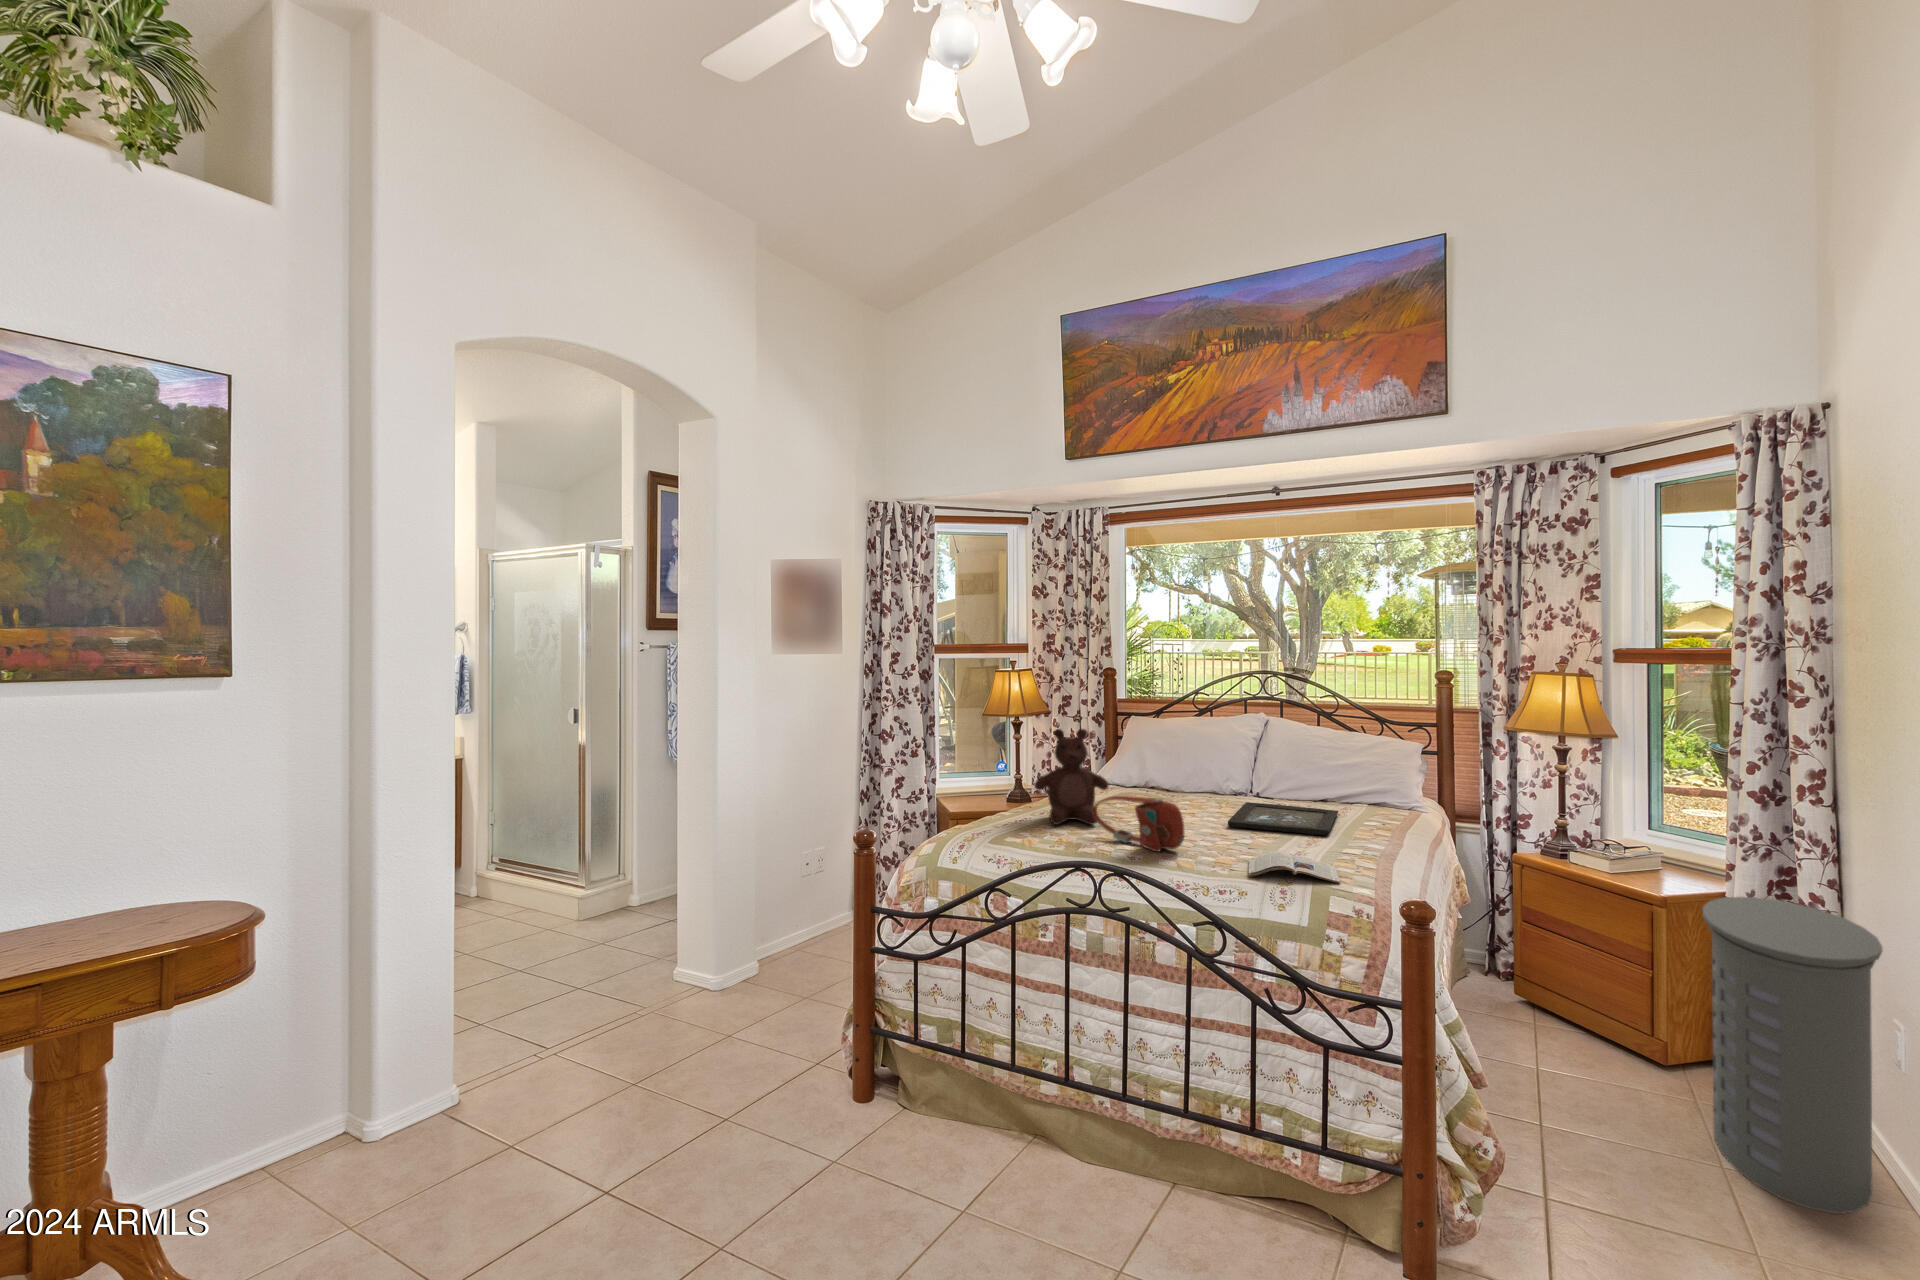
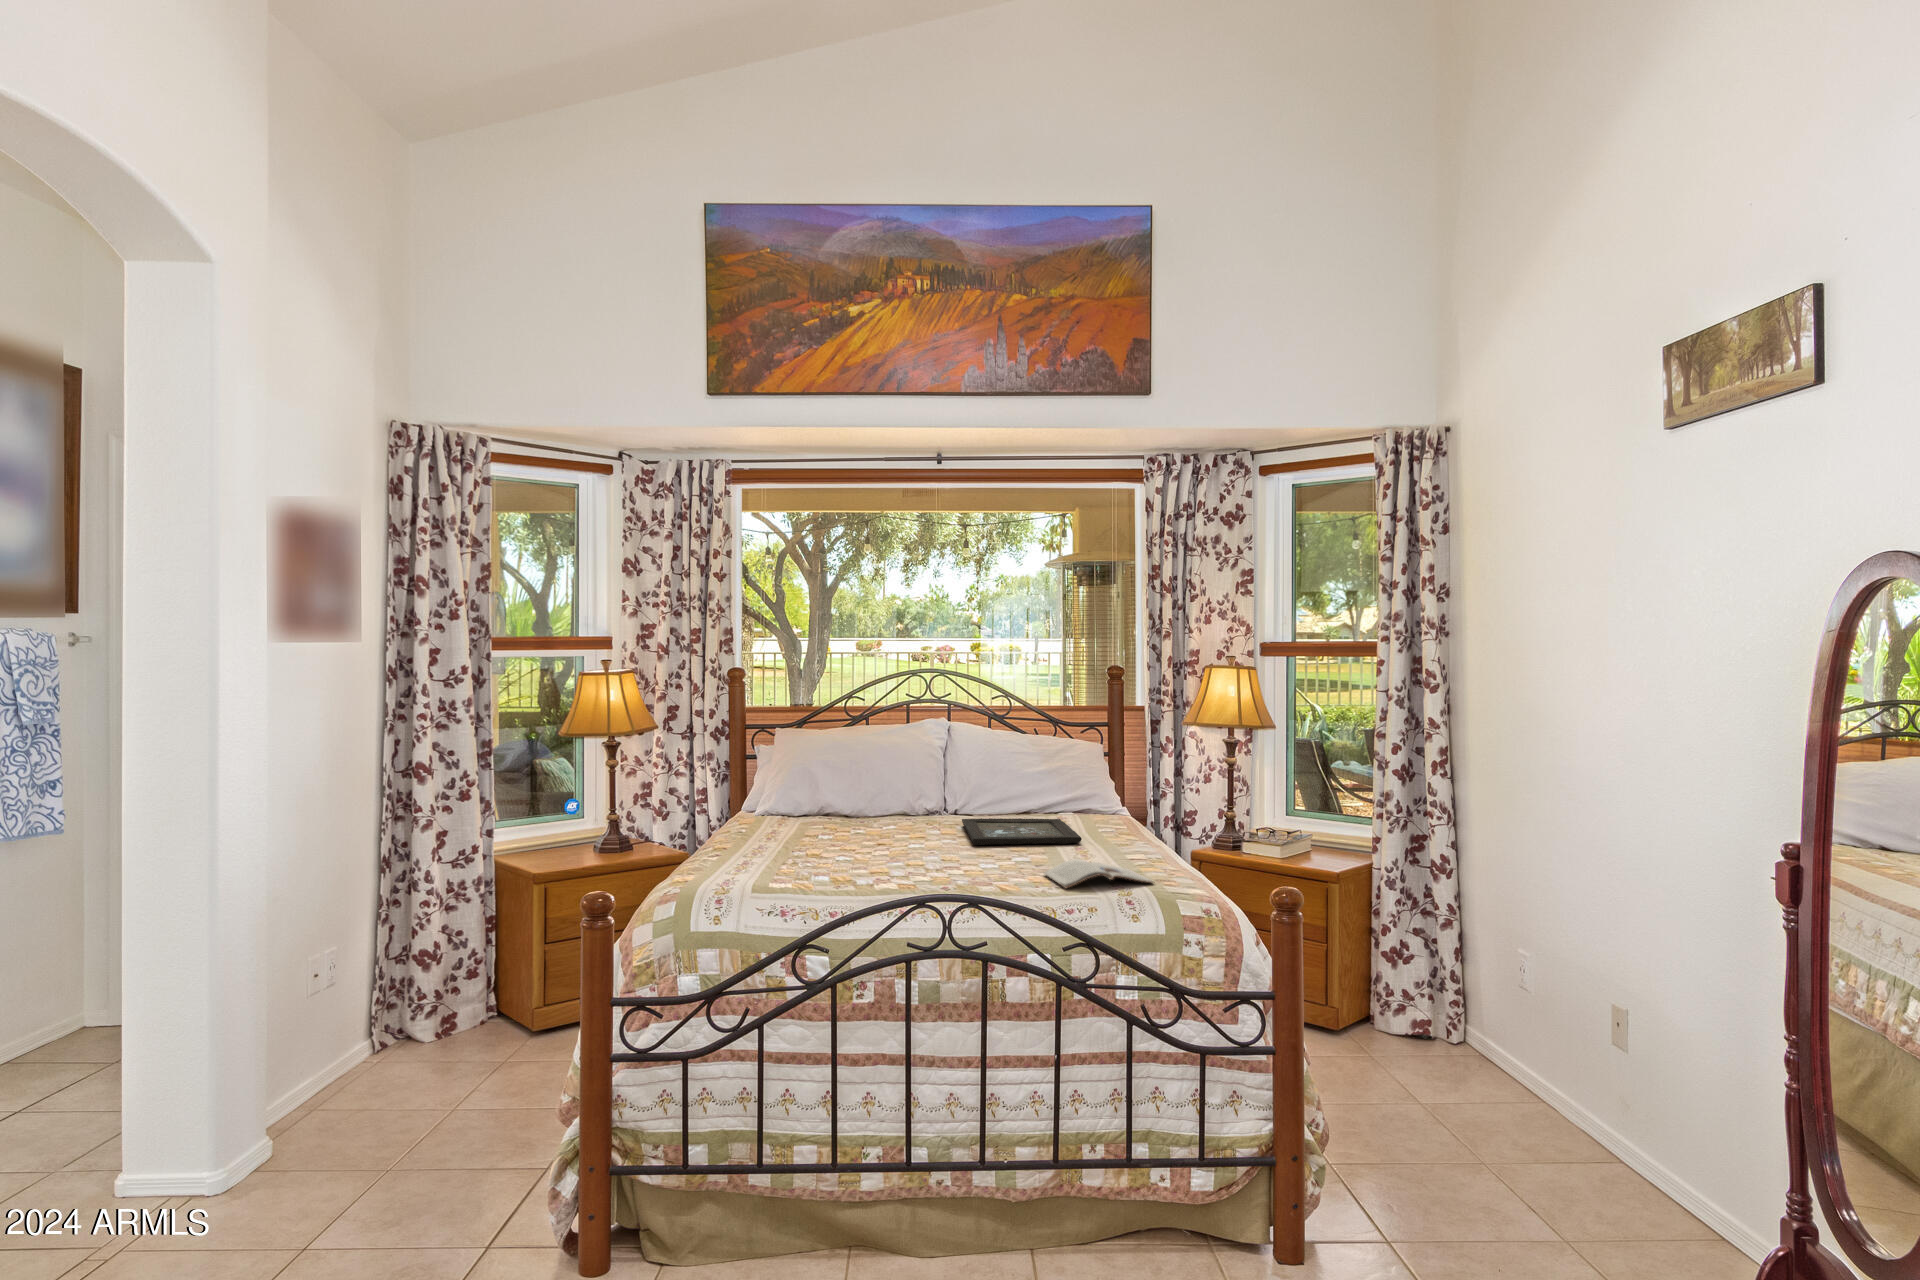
teddy bear: present [1034,729,1109,825] -> none [735,737,829,863]
handbag: present [1093,796,1185,852] -> none [842,813,966,877]
laundry hamper: present [1703,897,1882,1214] -> none [1389,860,1523,1118]

